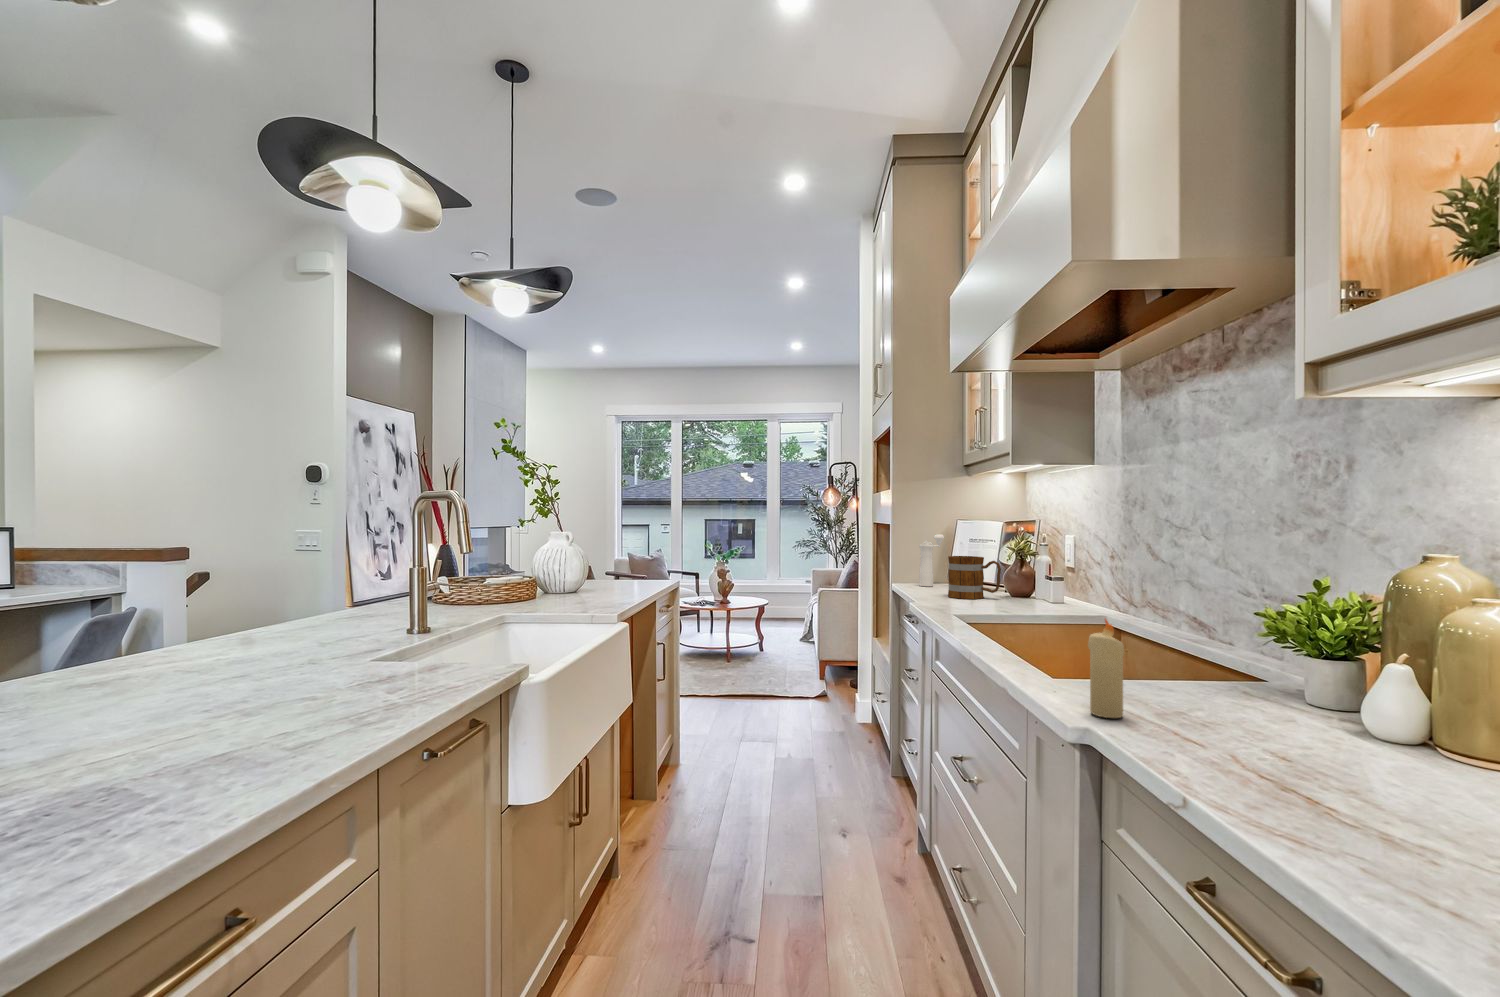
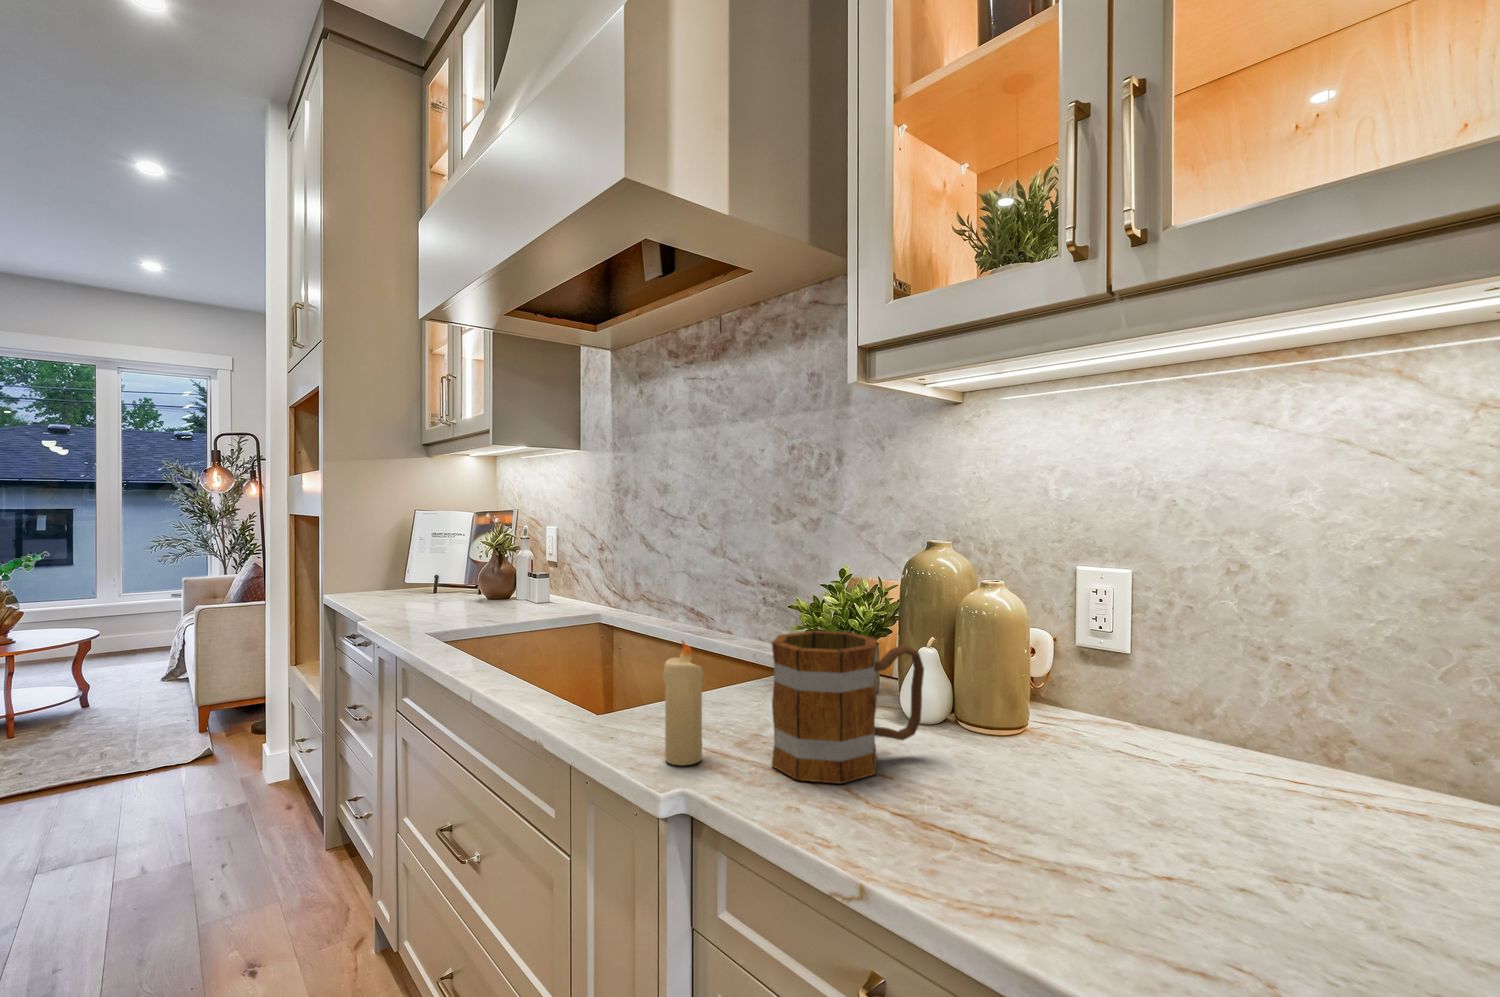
pepper mill: present [919,534,944,586] -> none [366,529,399,596]
mug: present [948,556,1001,599] -> present [772,631,924,784]

